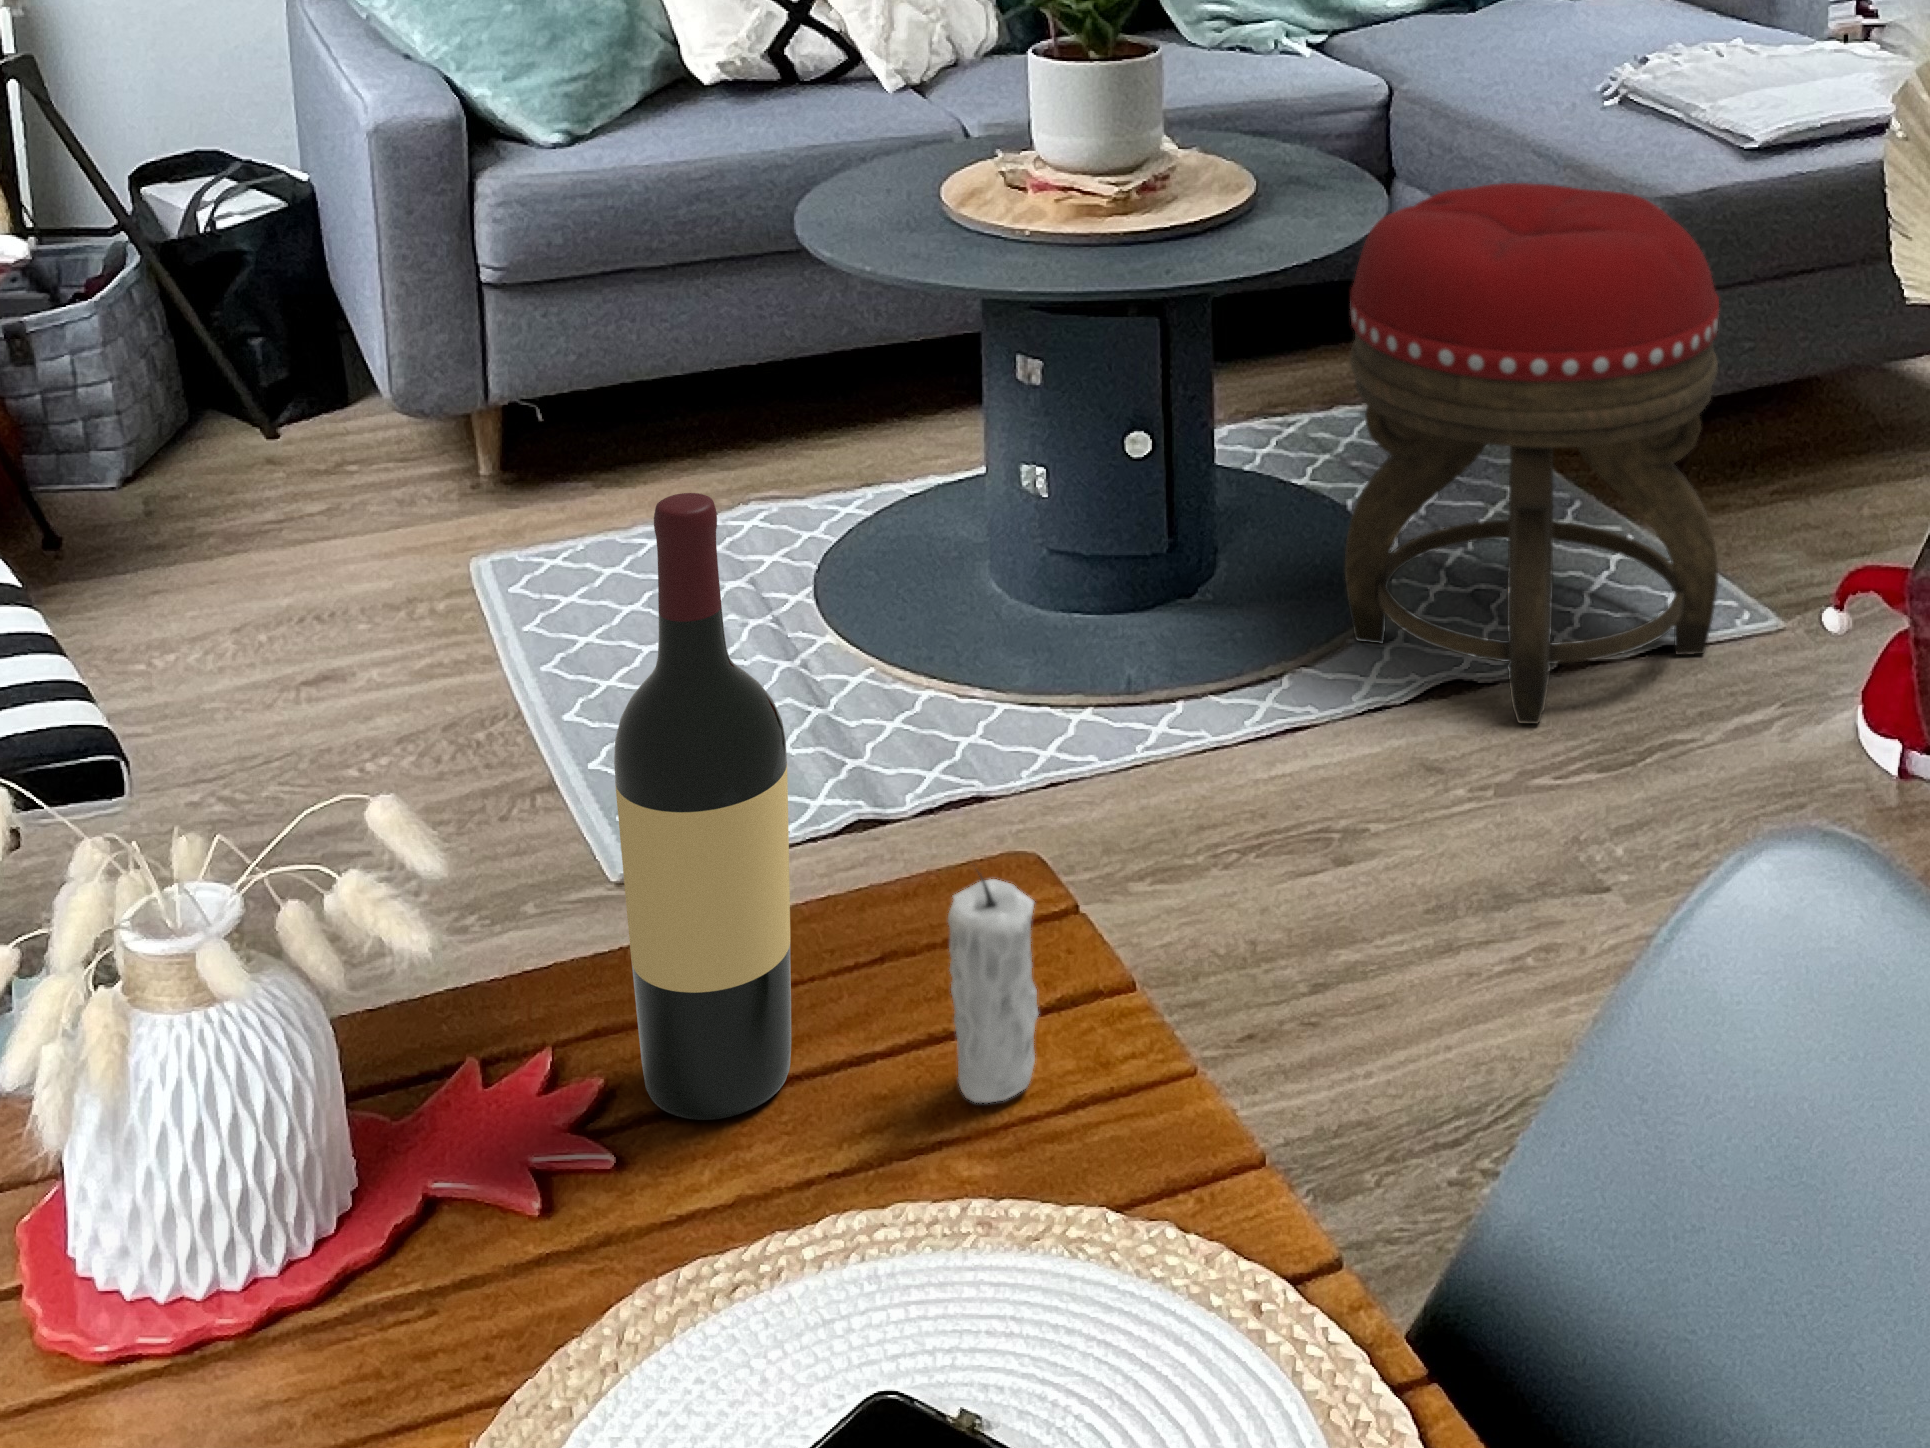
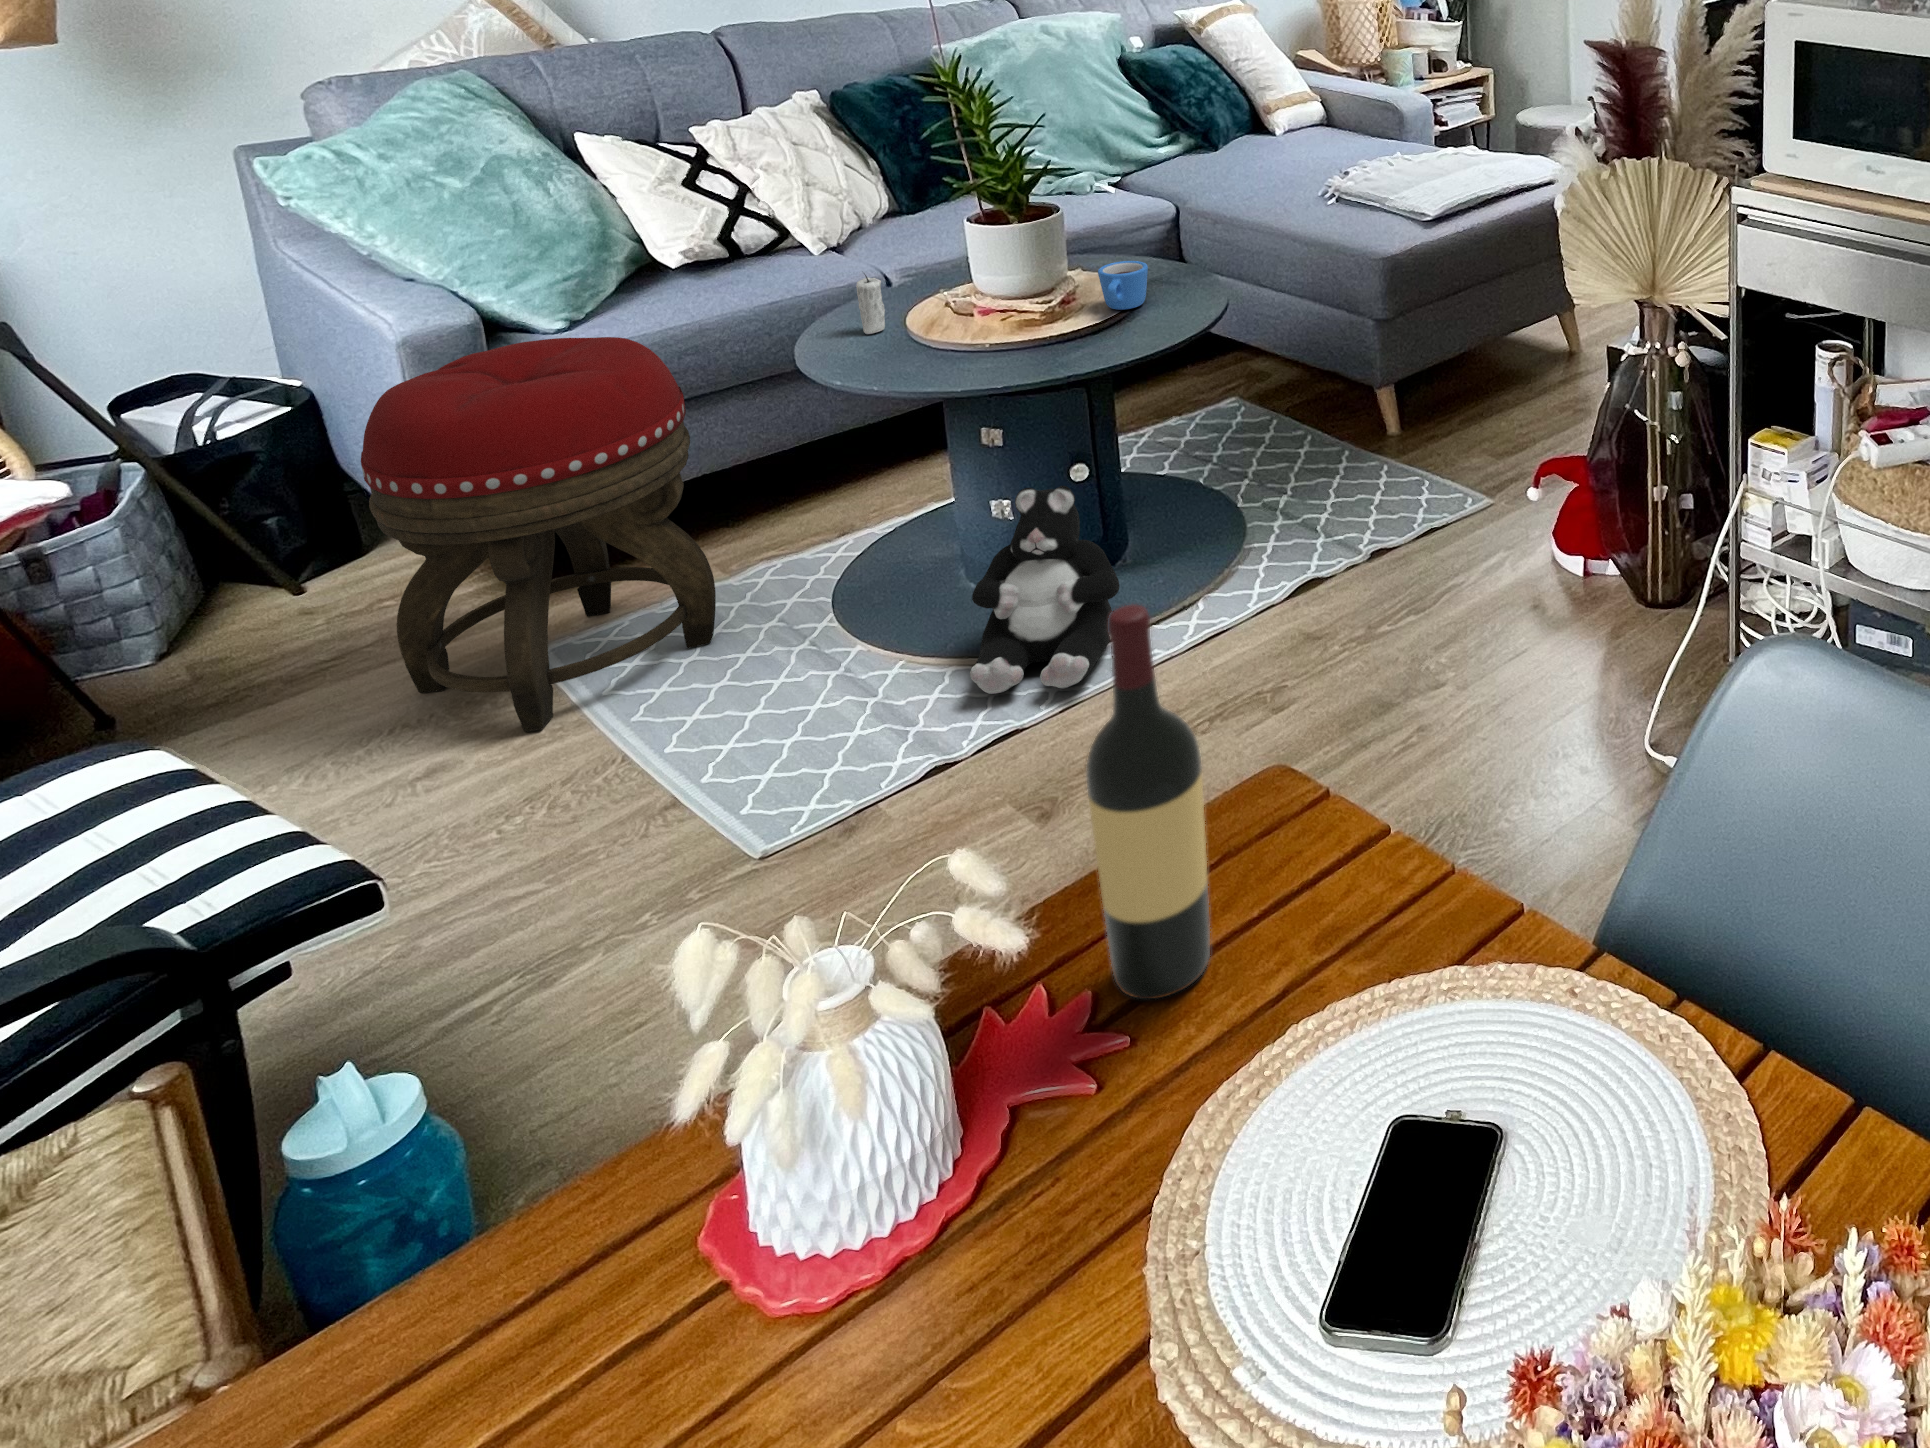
mug: none [1195,136,1266,208] -> present [1098,261,1148,310]
footstool: present [1345,183,1719,724] -> present [361,337,716,732]
plush toy: none [930,445,1154,750] -> present [970,486,1120,694]
candle: present [948,874,1038,1103] -> present [856,275,885,334]

